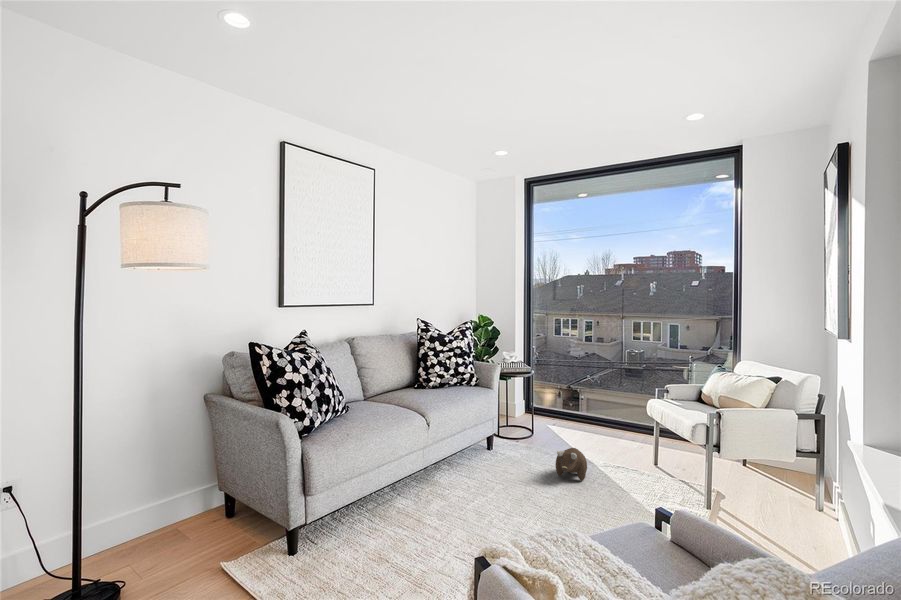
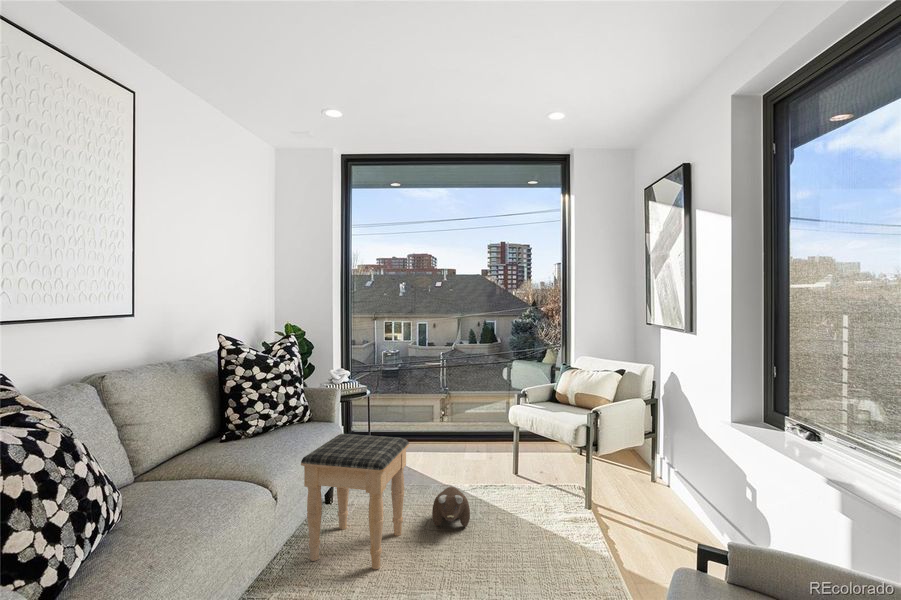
footstool: none [455,395,537,489] -> present [301,434,409,569]

